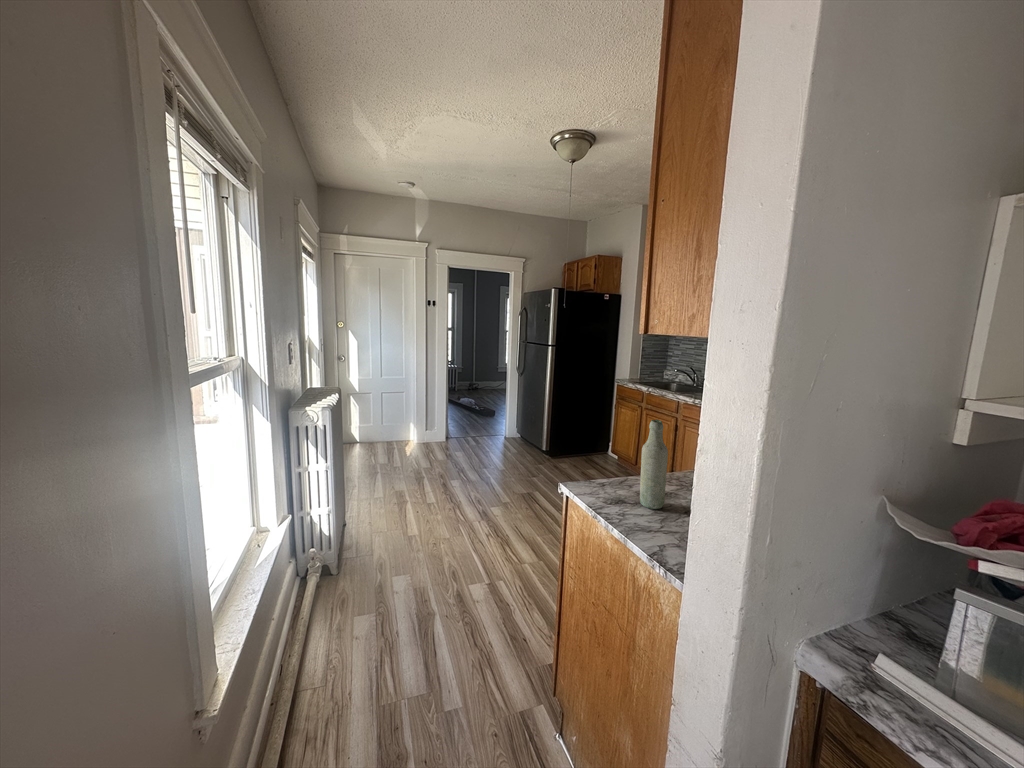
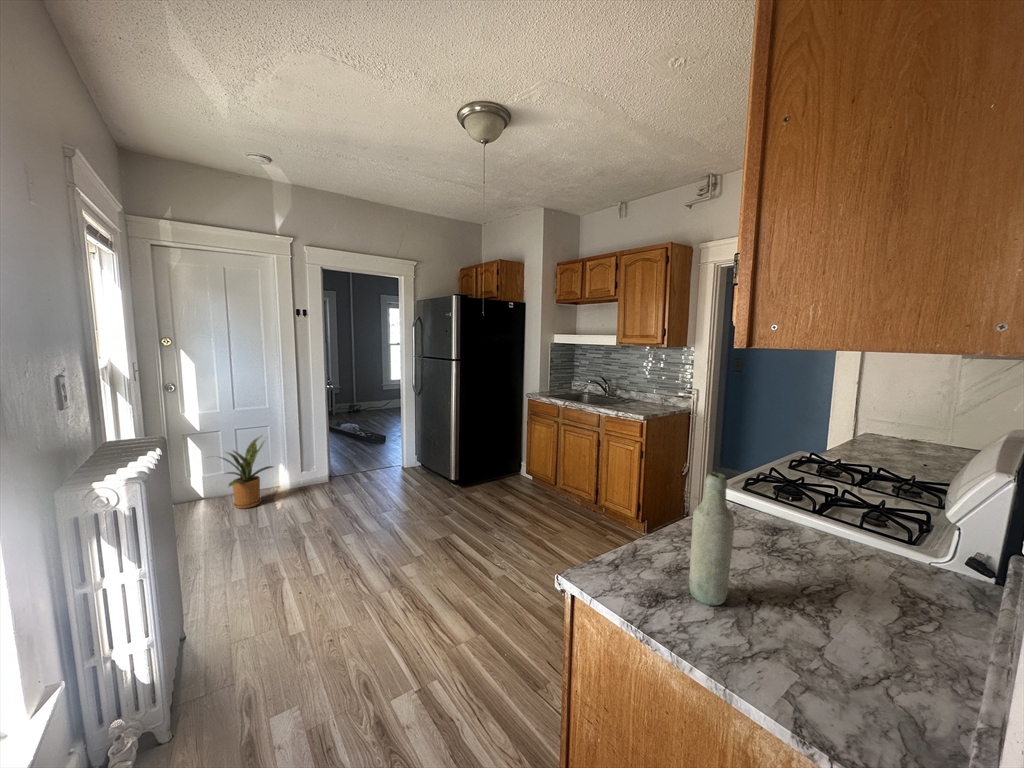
house plant: none [361,399,408,453] -> present [222,436,273,509]

